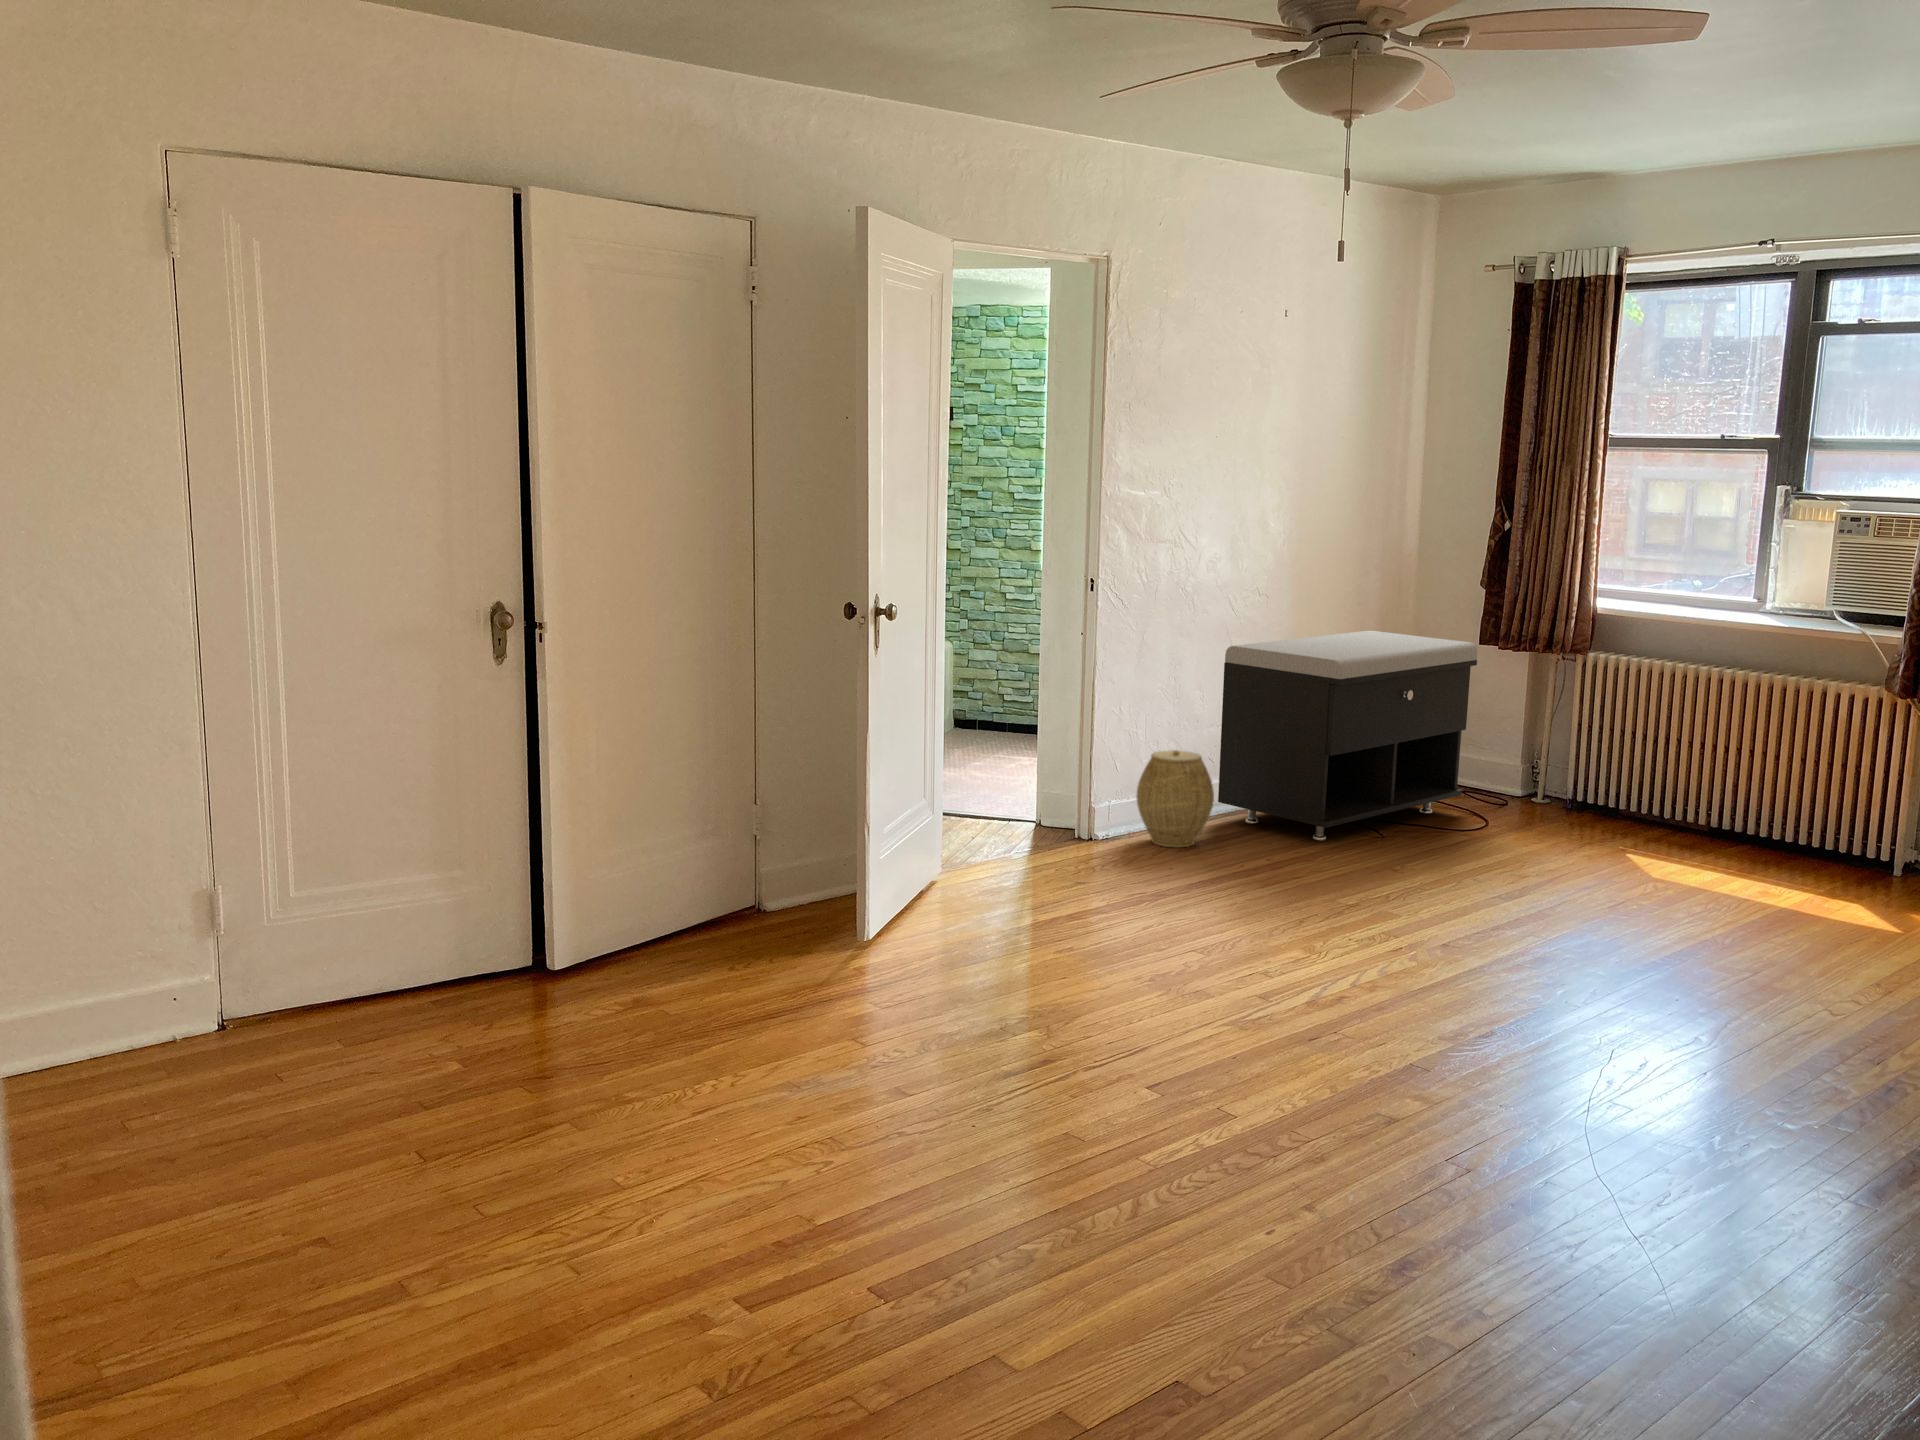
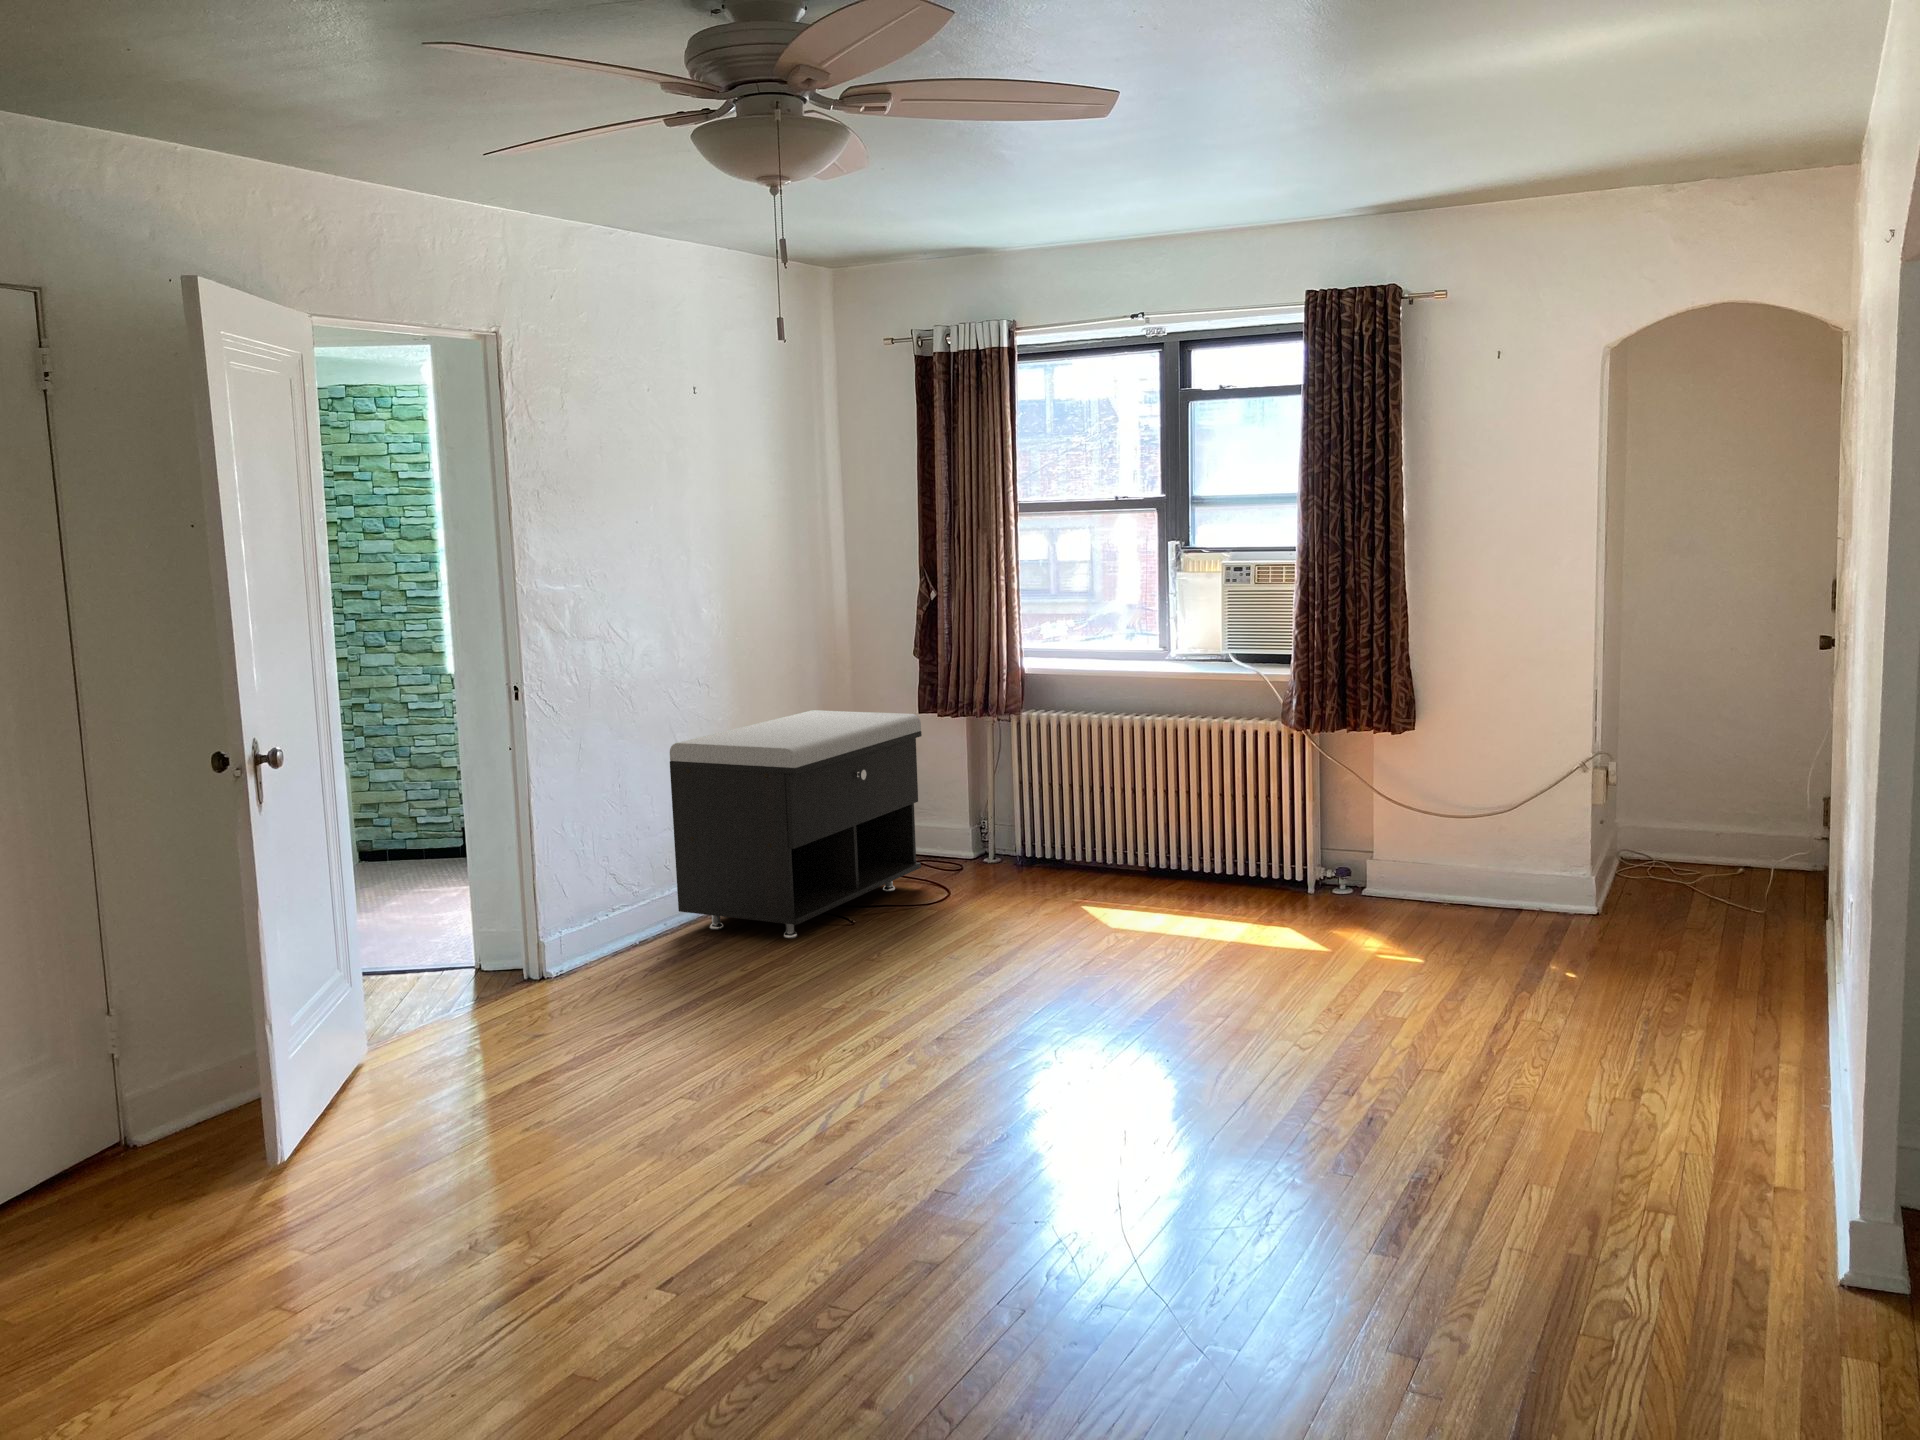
woven basket: present [1137,750,1214,848] -> none [590,863,676,972]

